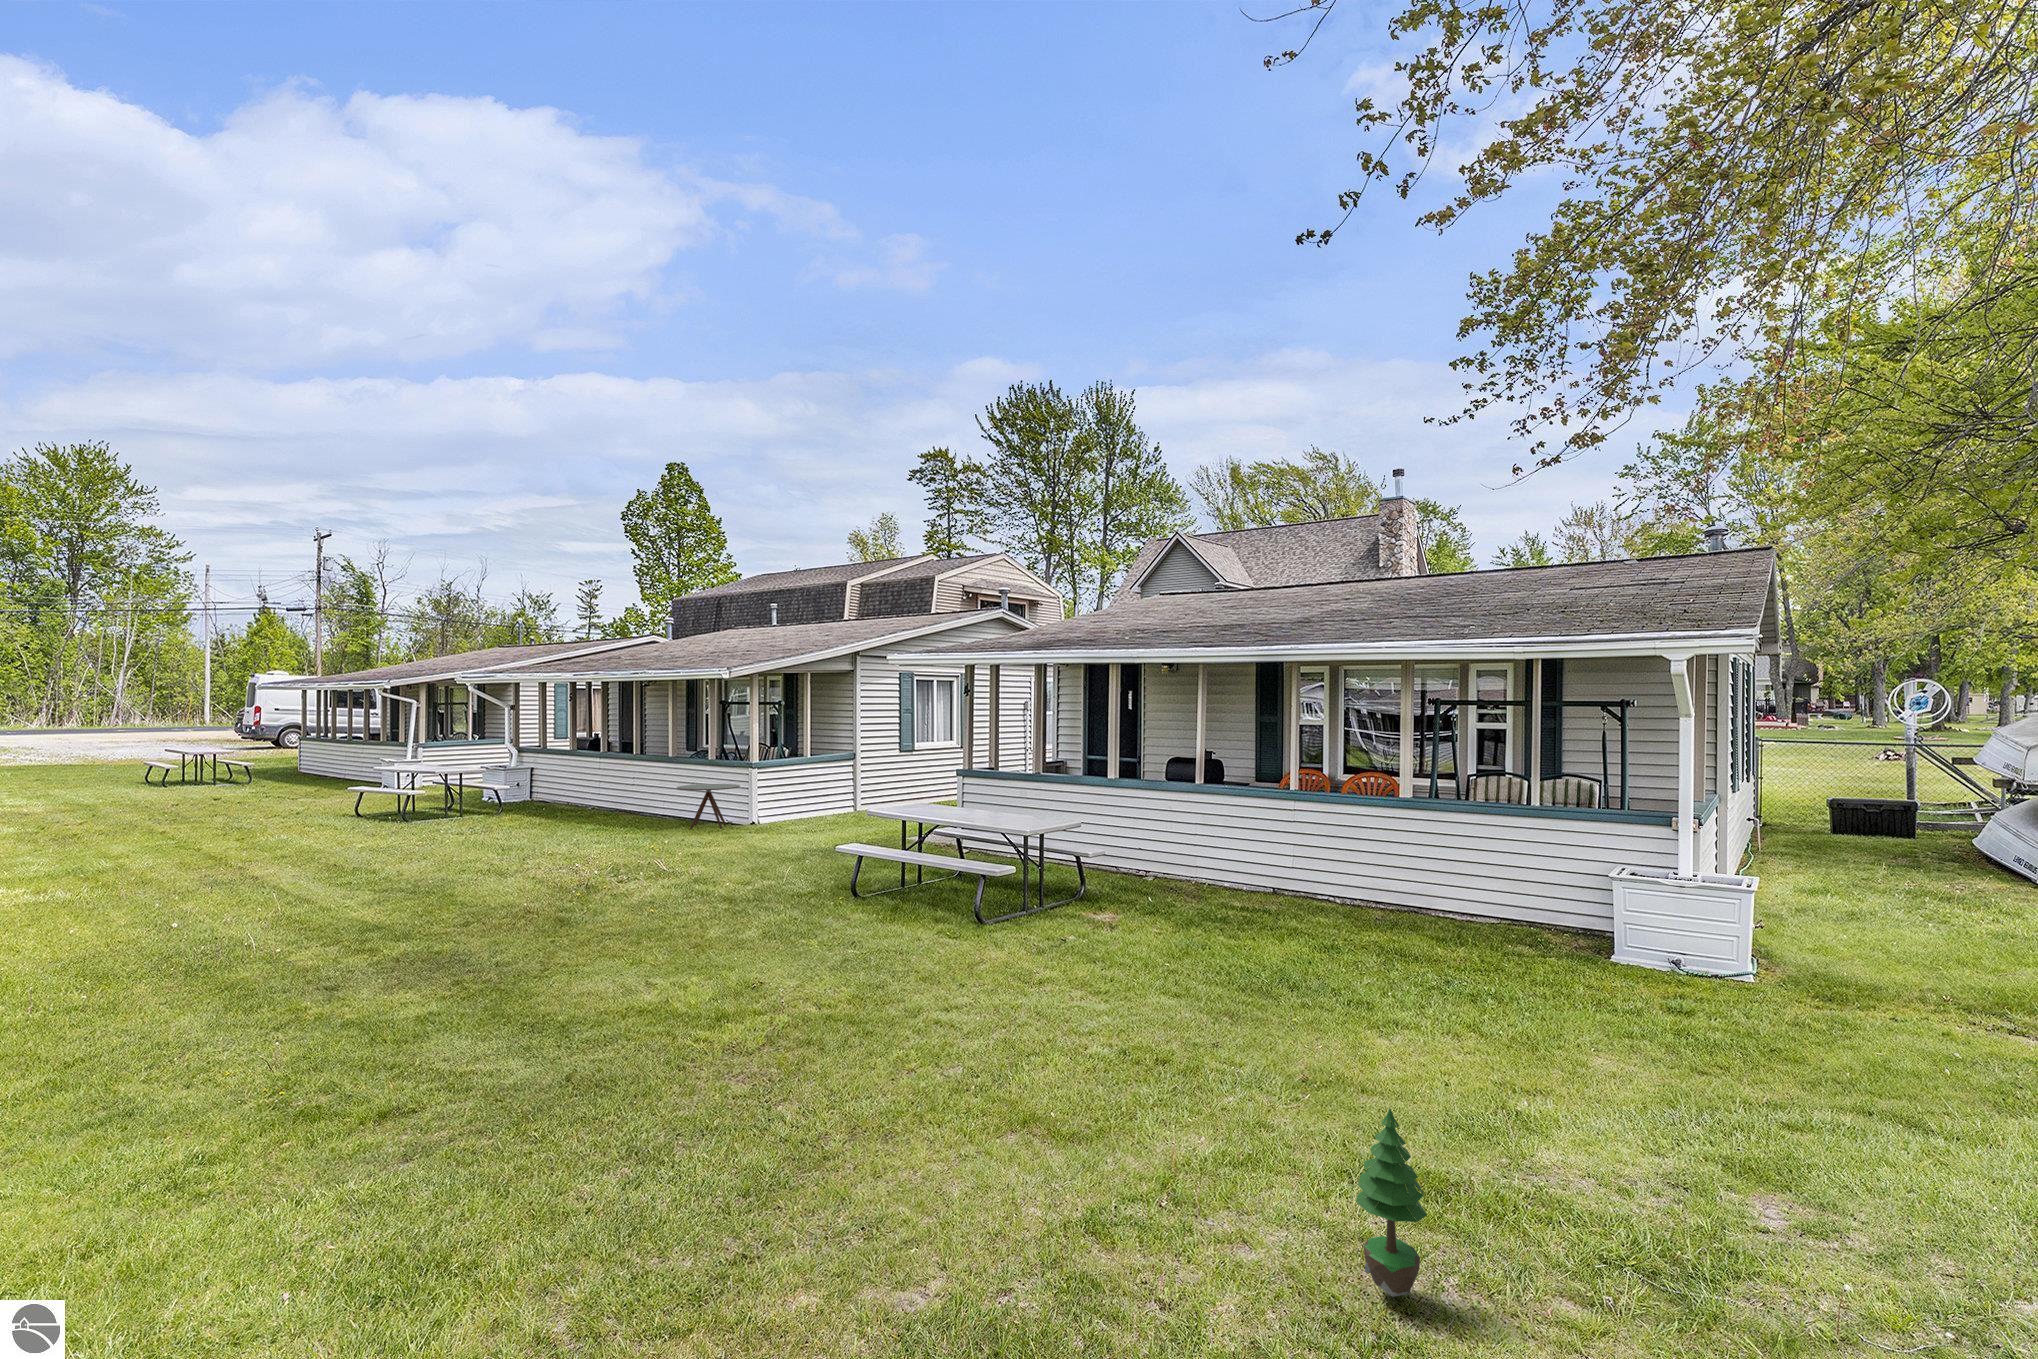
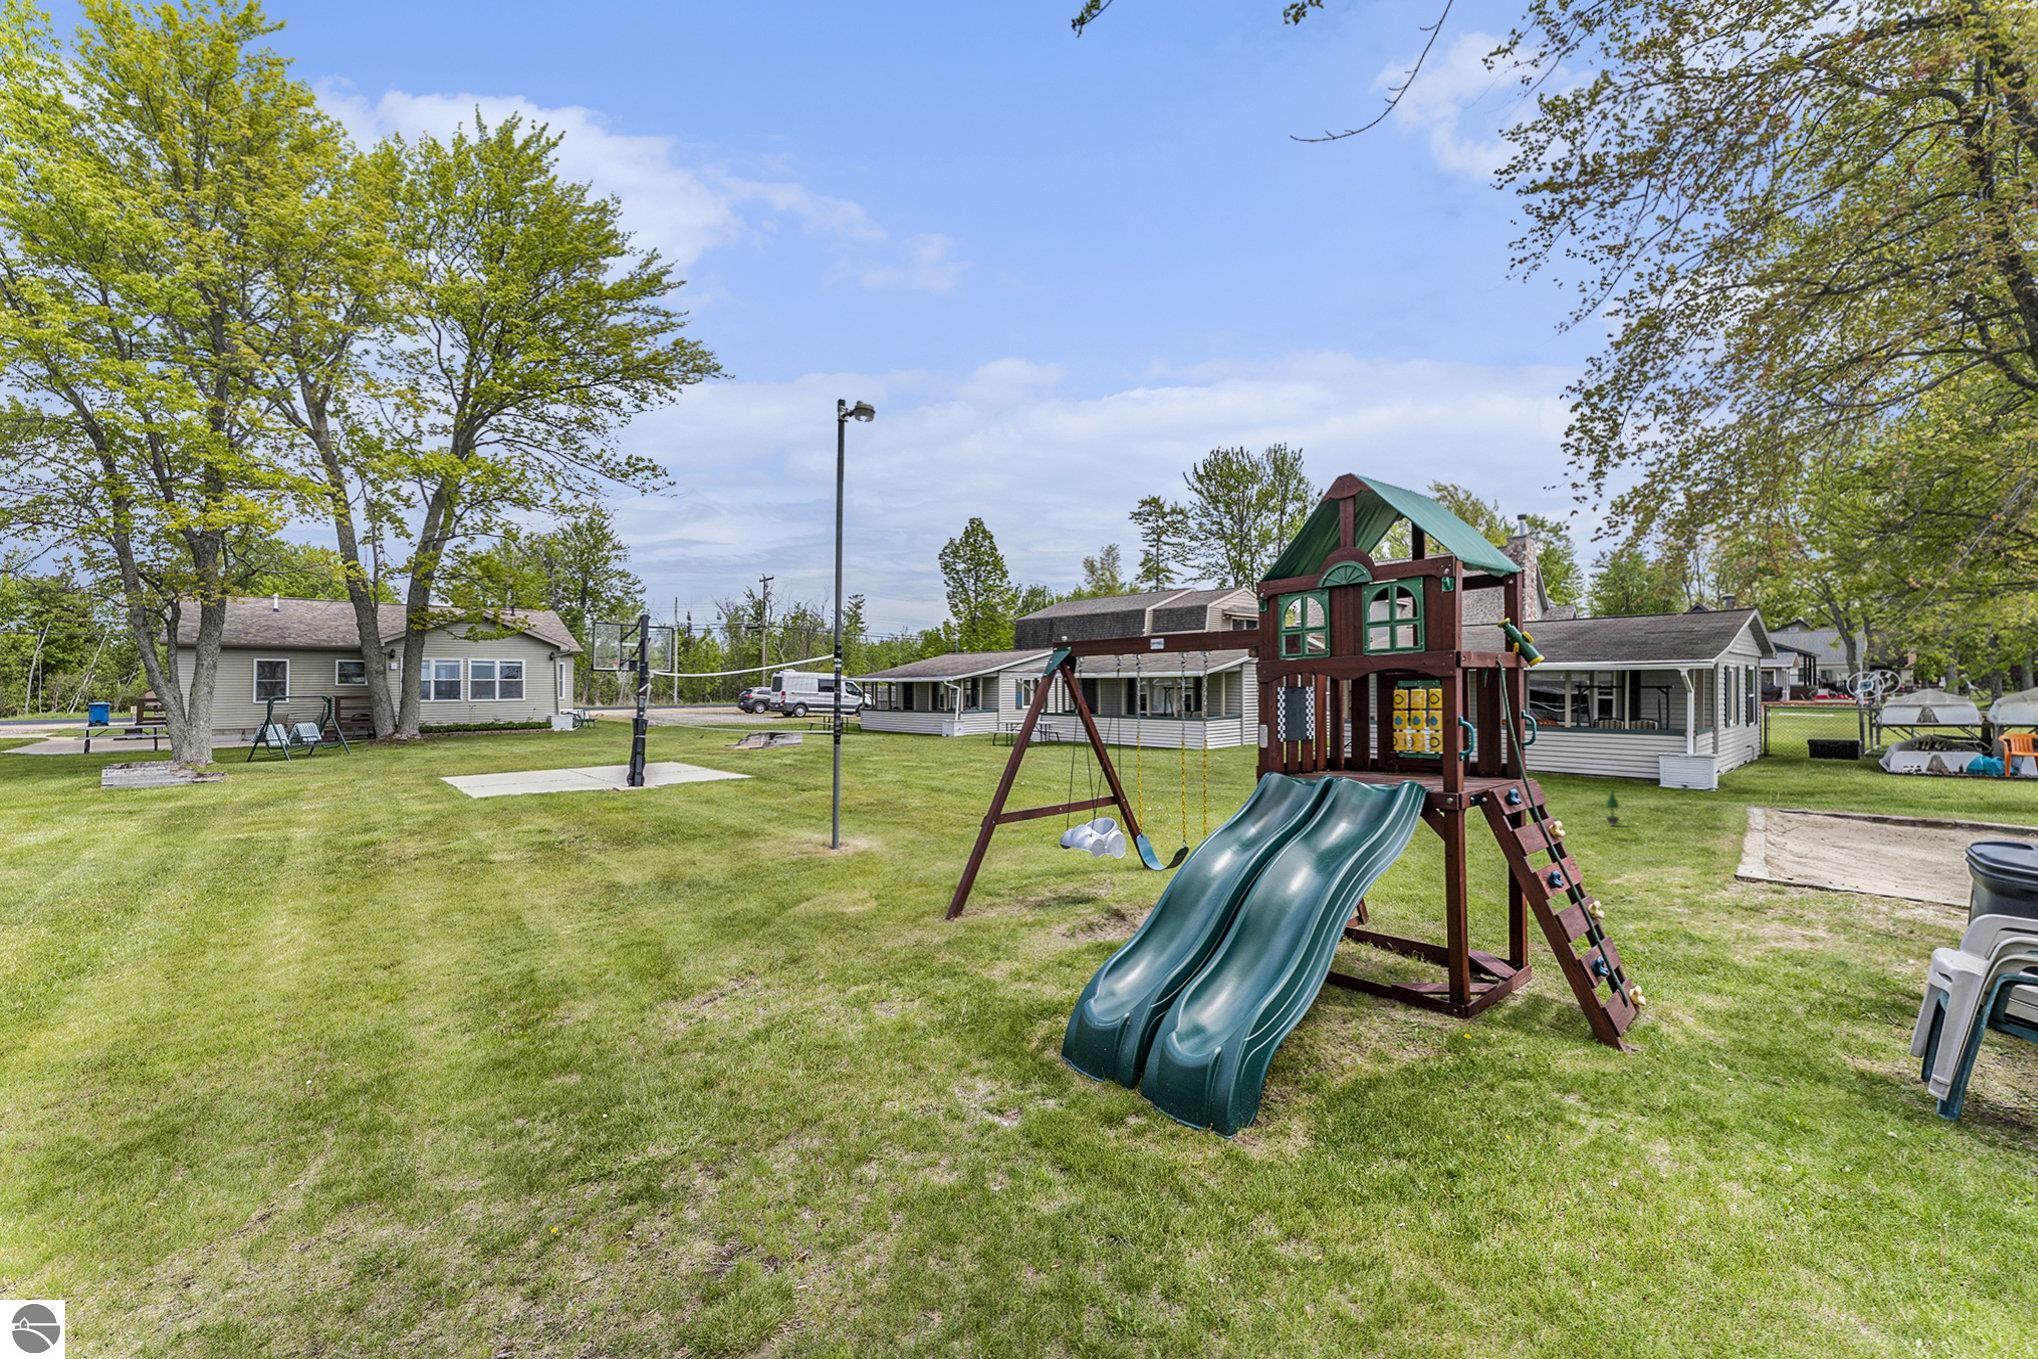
round table: present [677,784,740,829] -> none [1162,733,1192,756]

